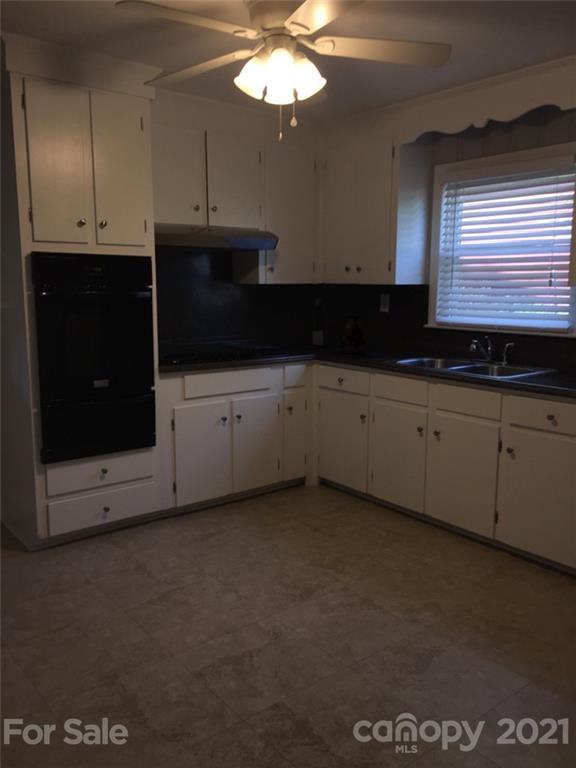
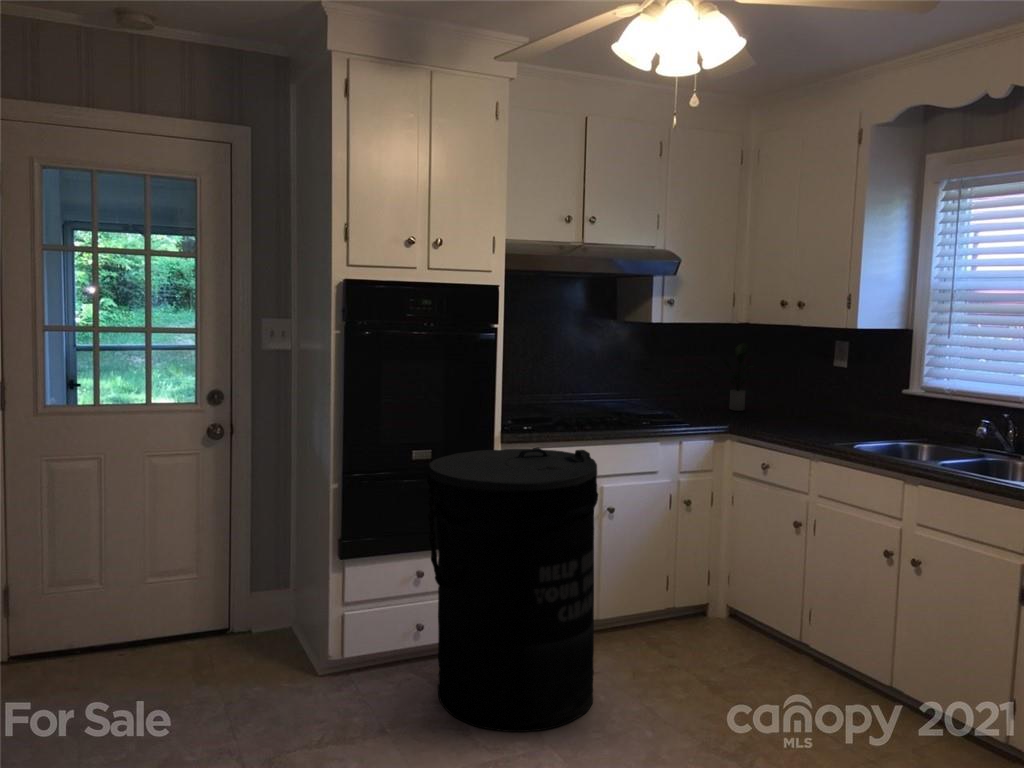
ceramic pitcher: present [339,315,365,353] -> none [767,370,807,427]
trash can: none [109,372,237,570] -> present [427,448,598,732]

